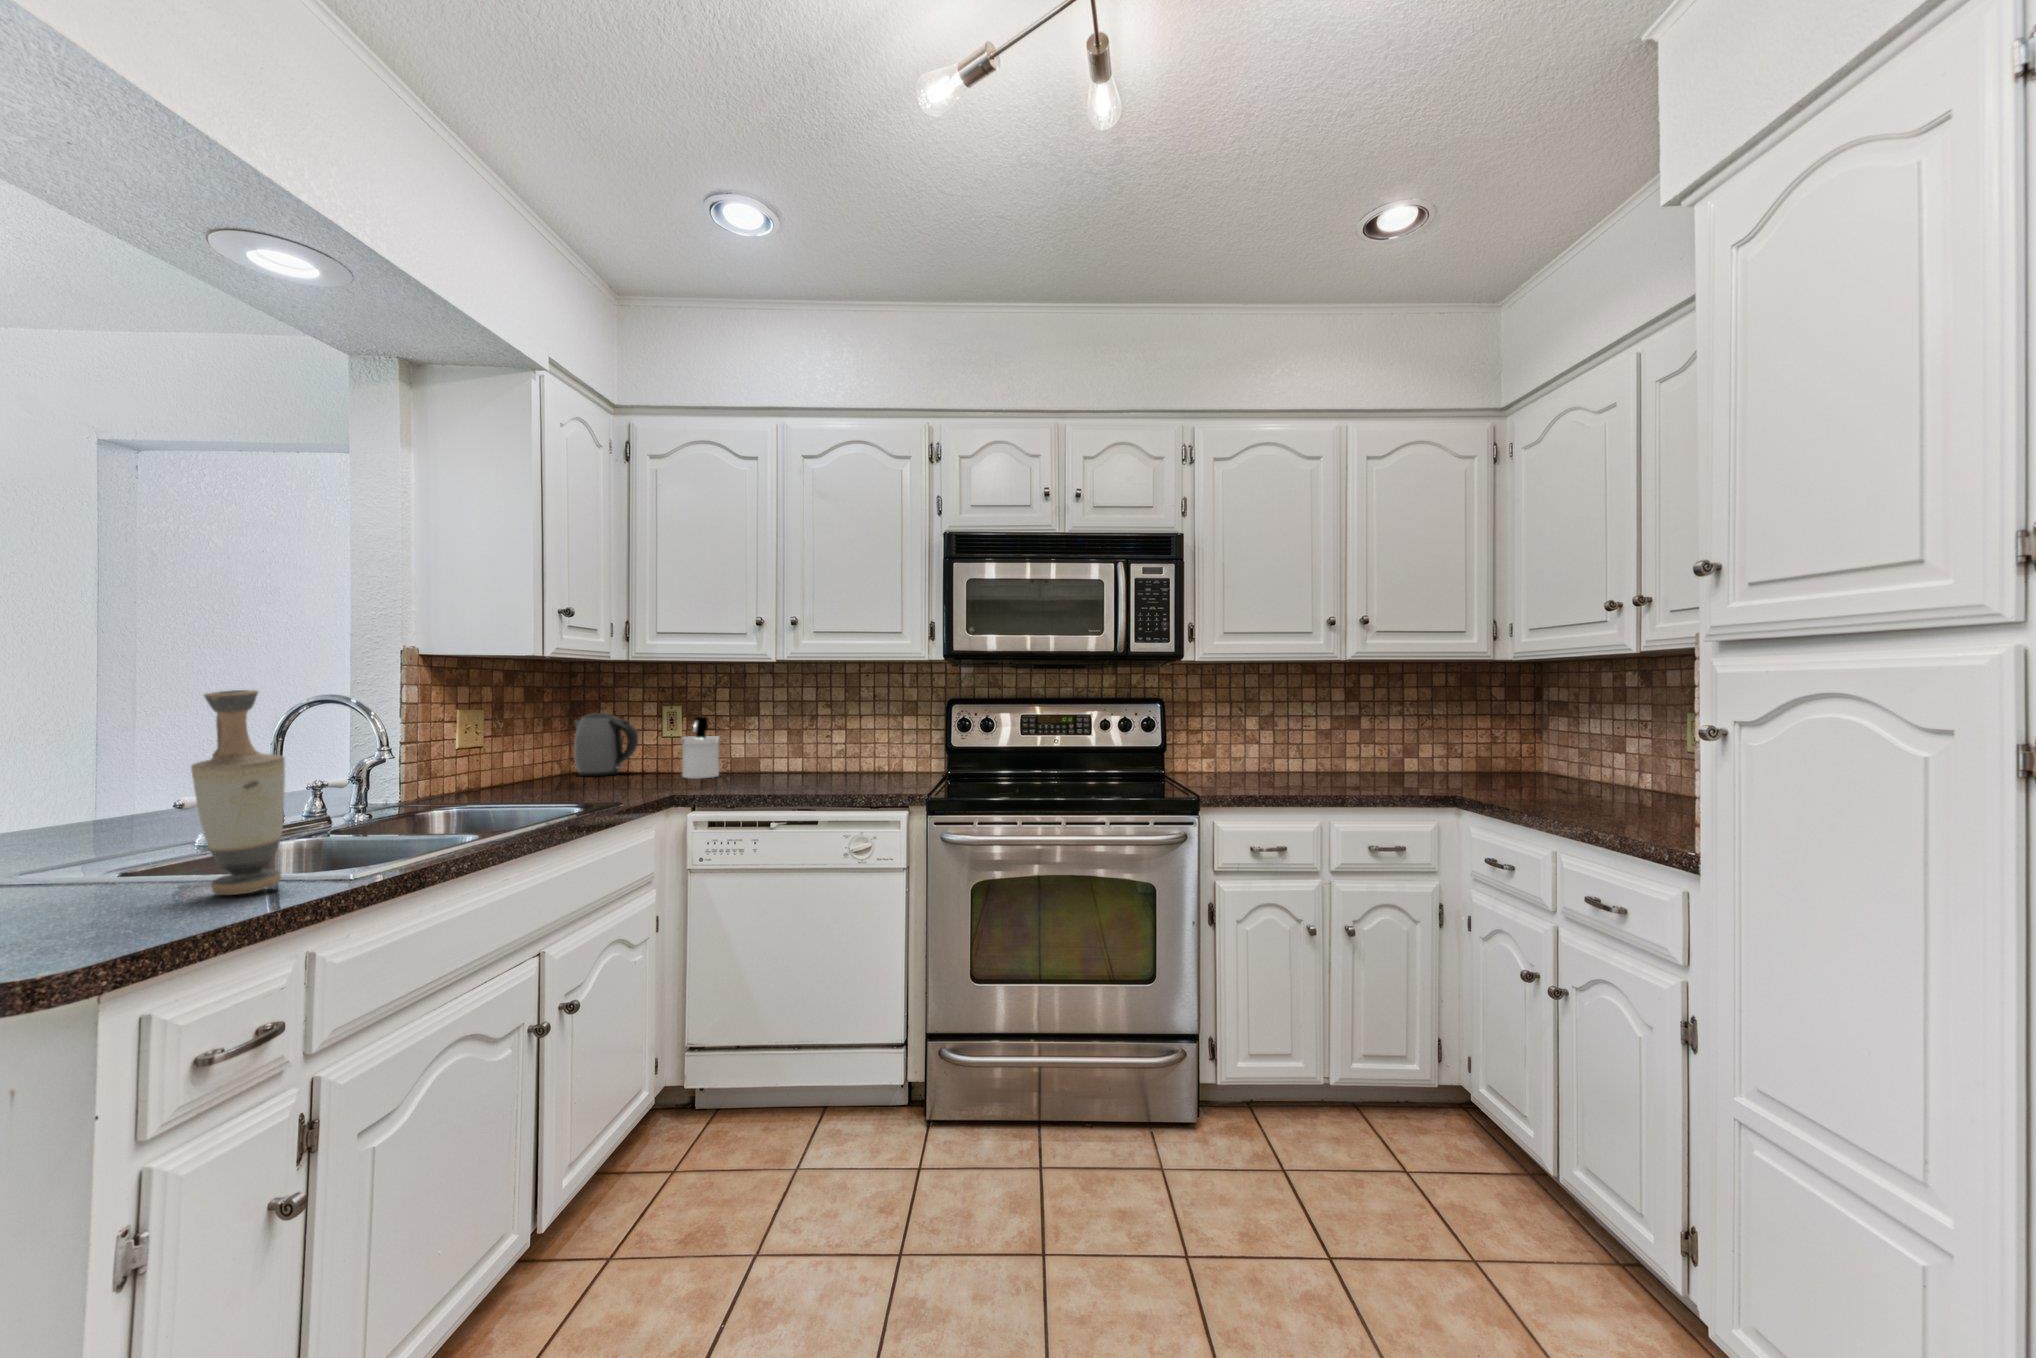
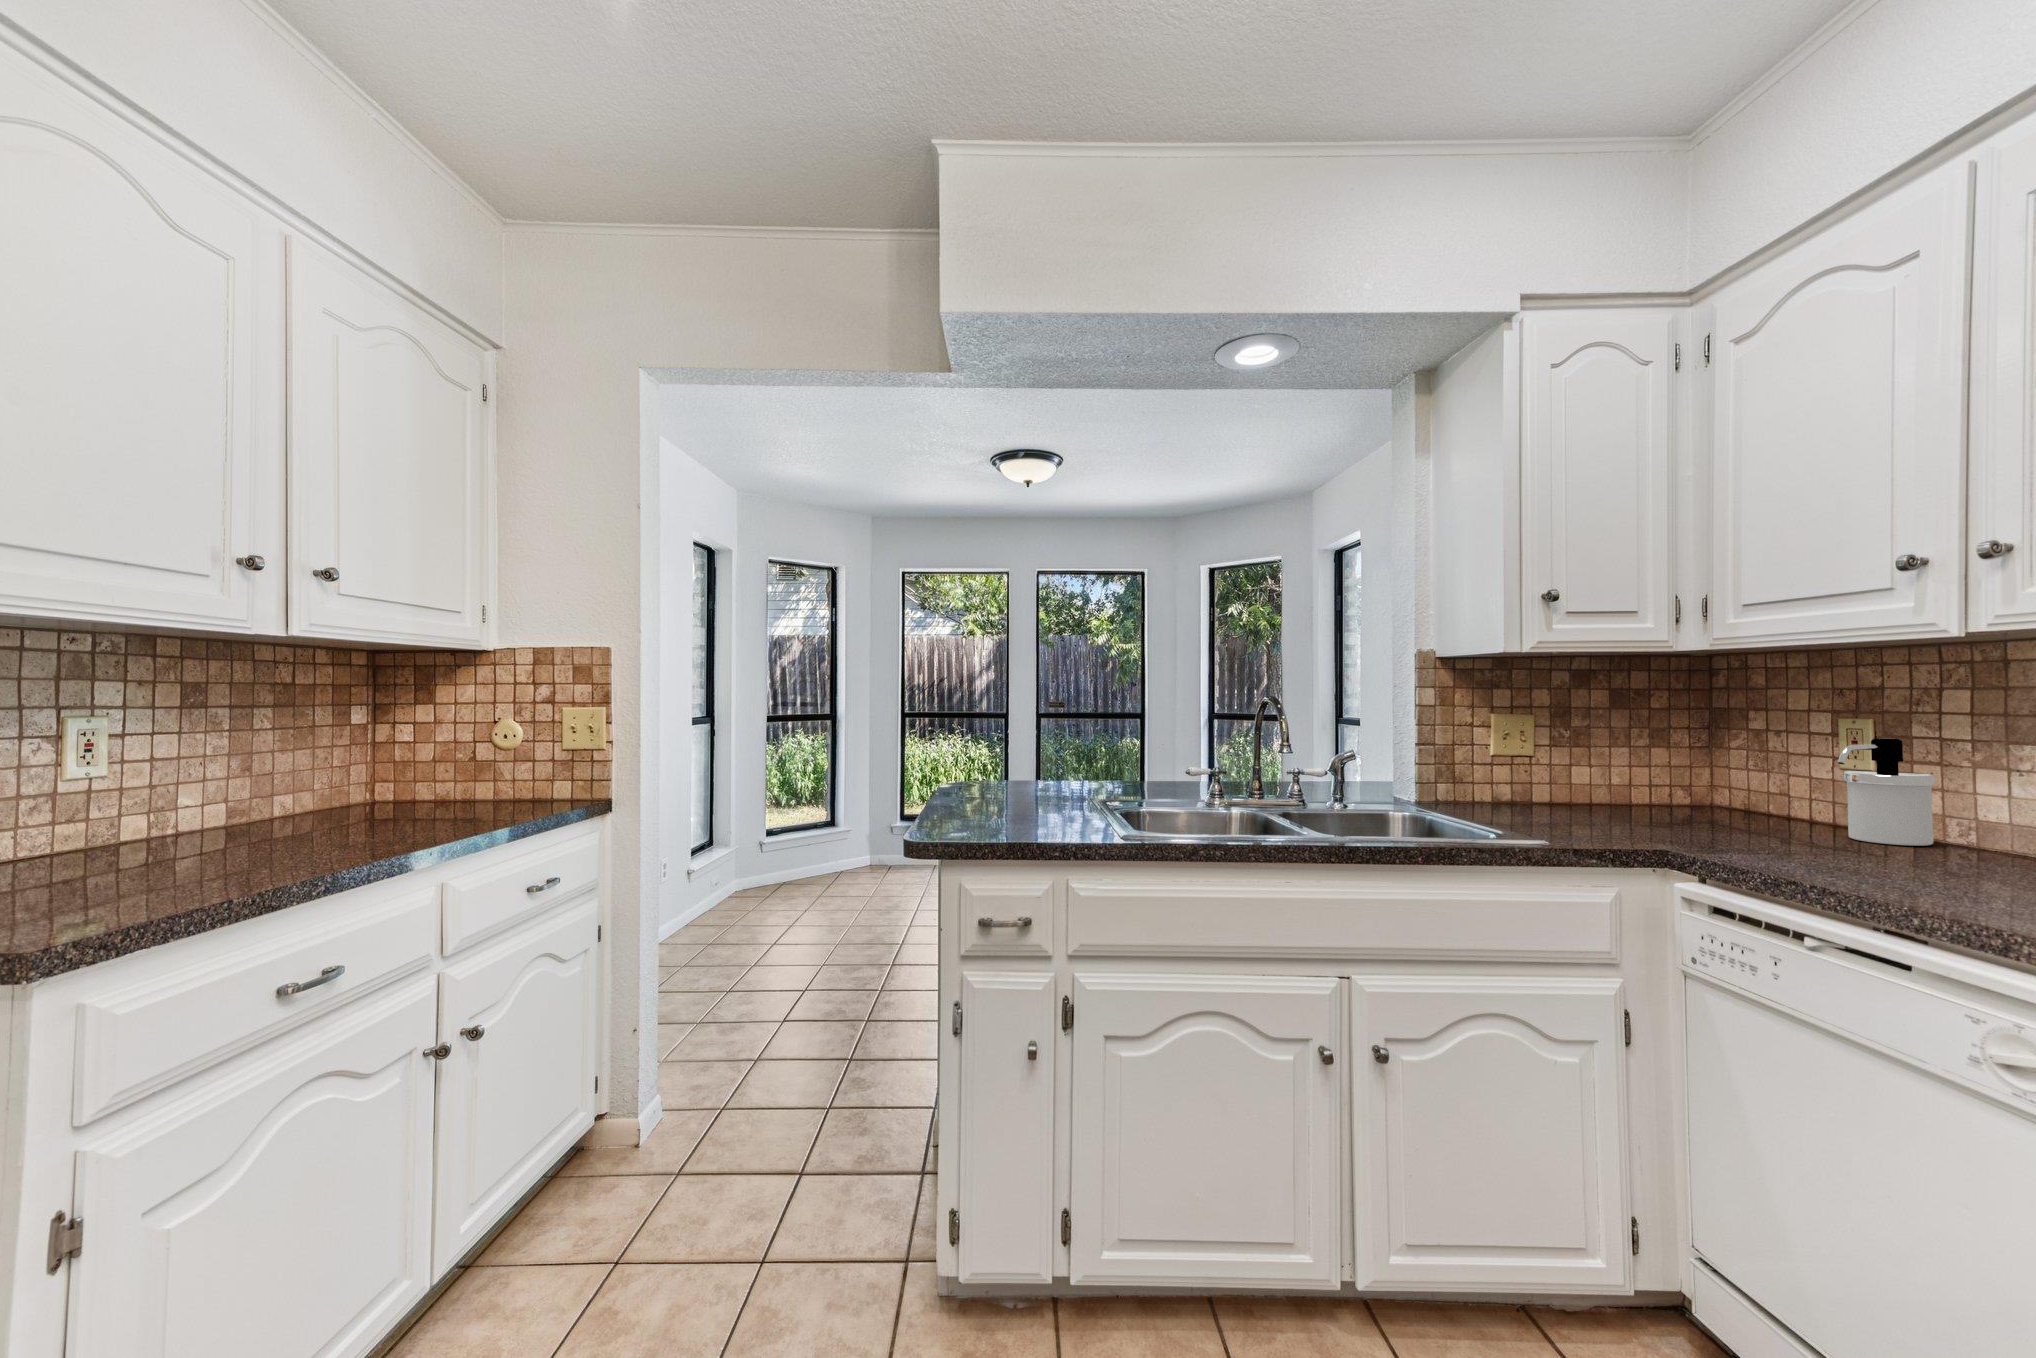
vase: present [191,690,285,895] -> none [1027,686,1079,837]
kettle: present [574,713,638,776] -> none [1705,727,1803,817]

